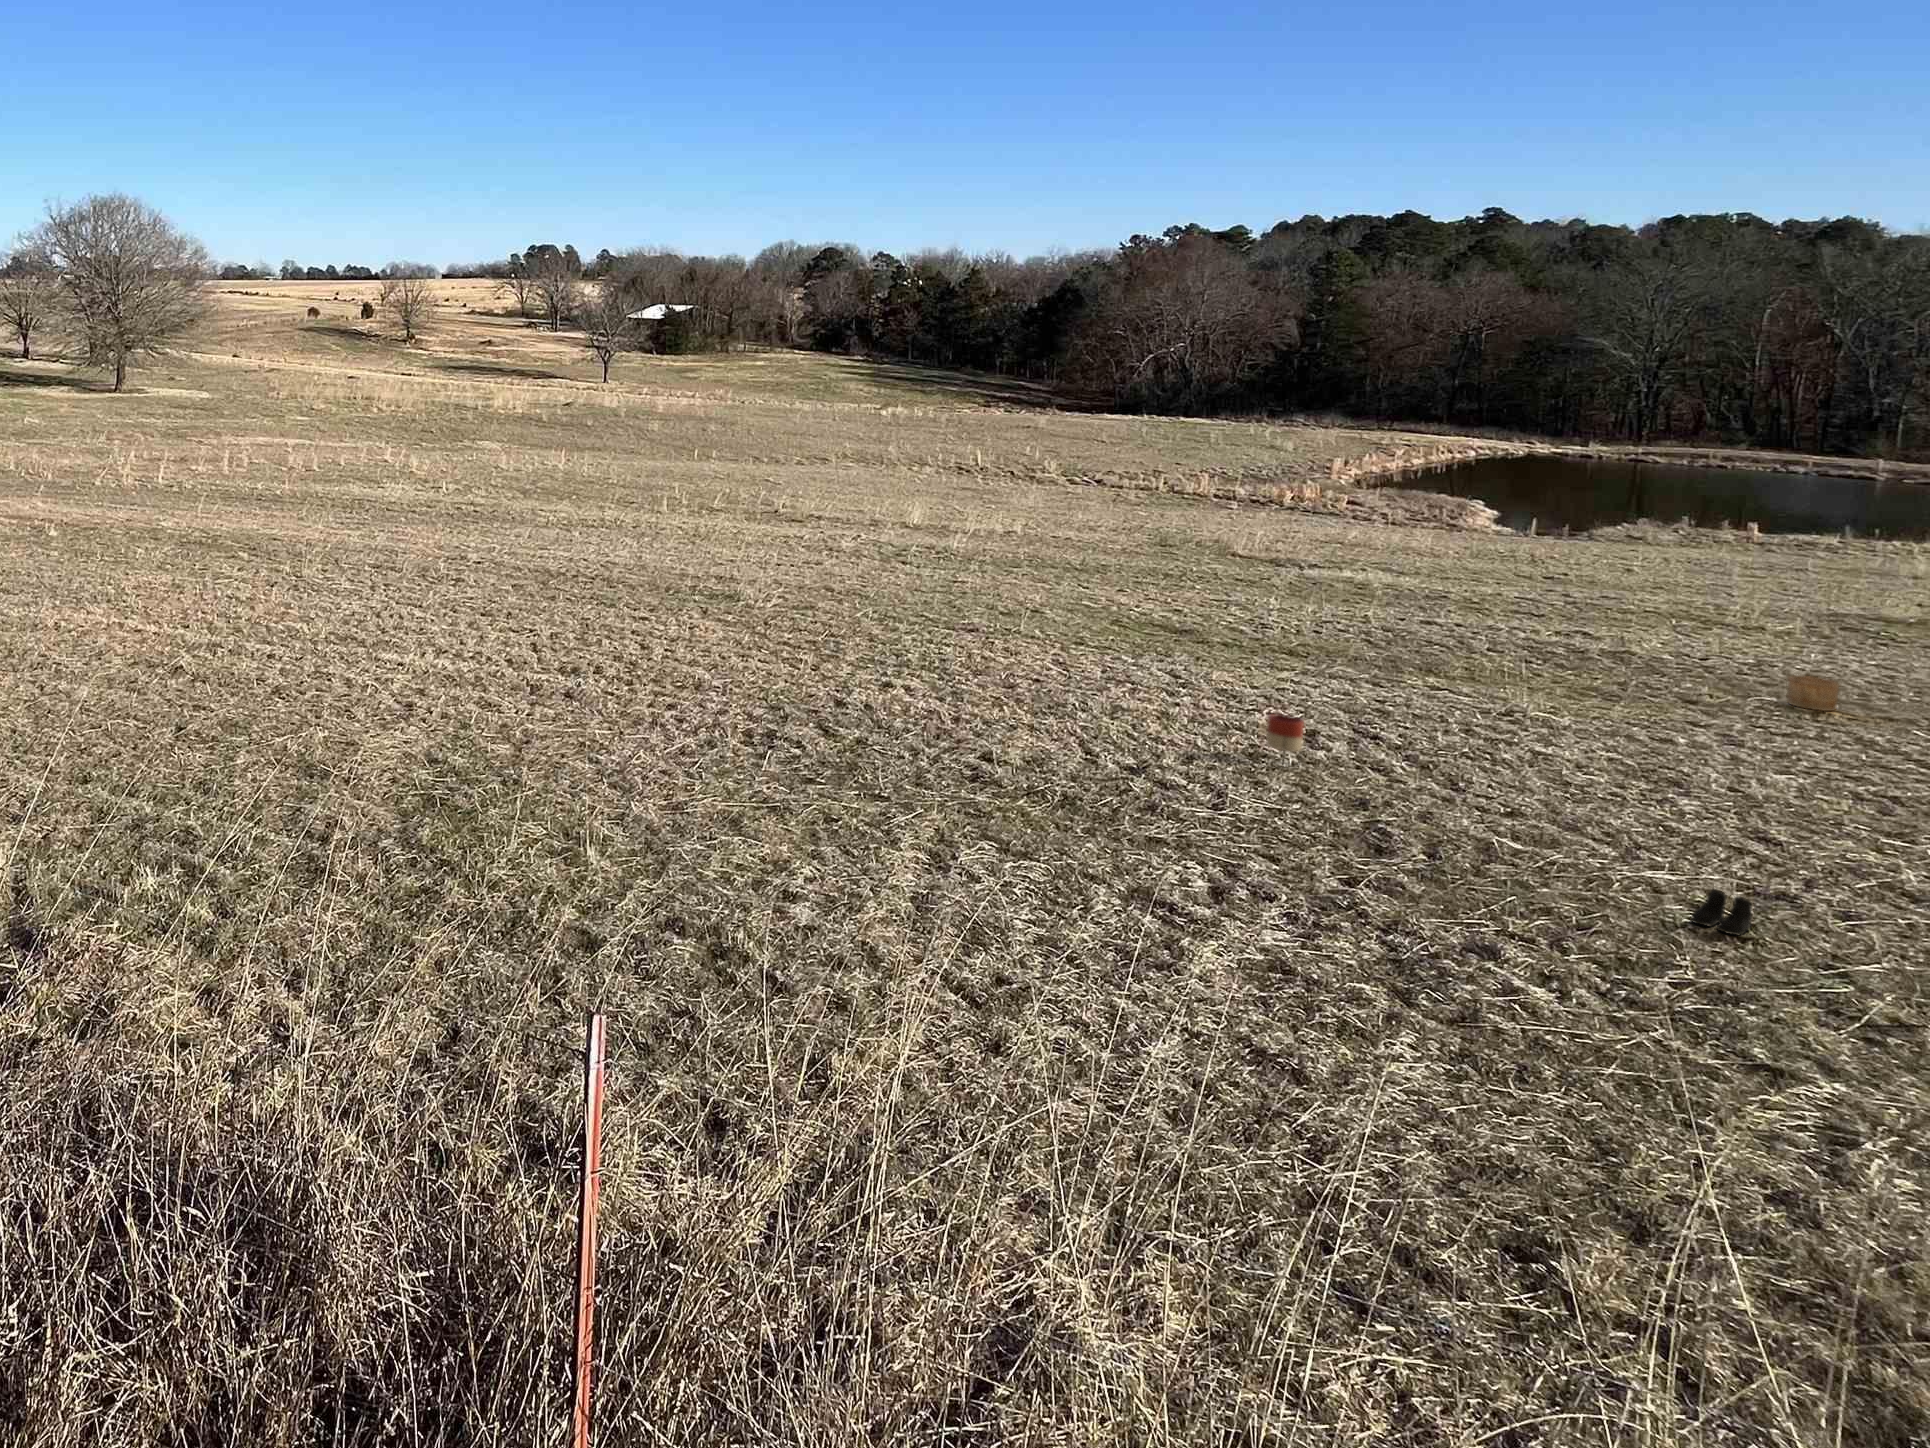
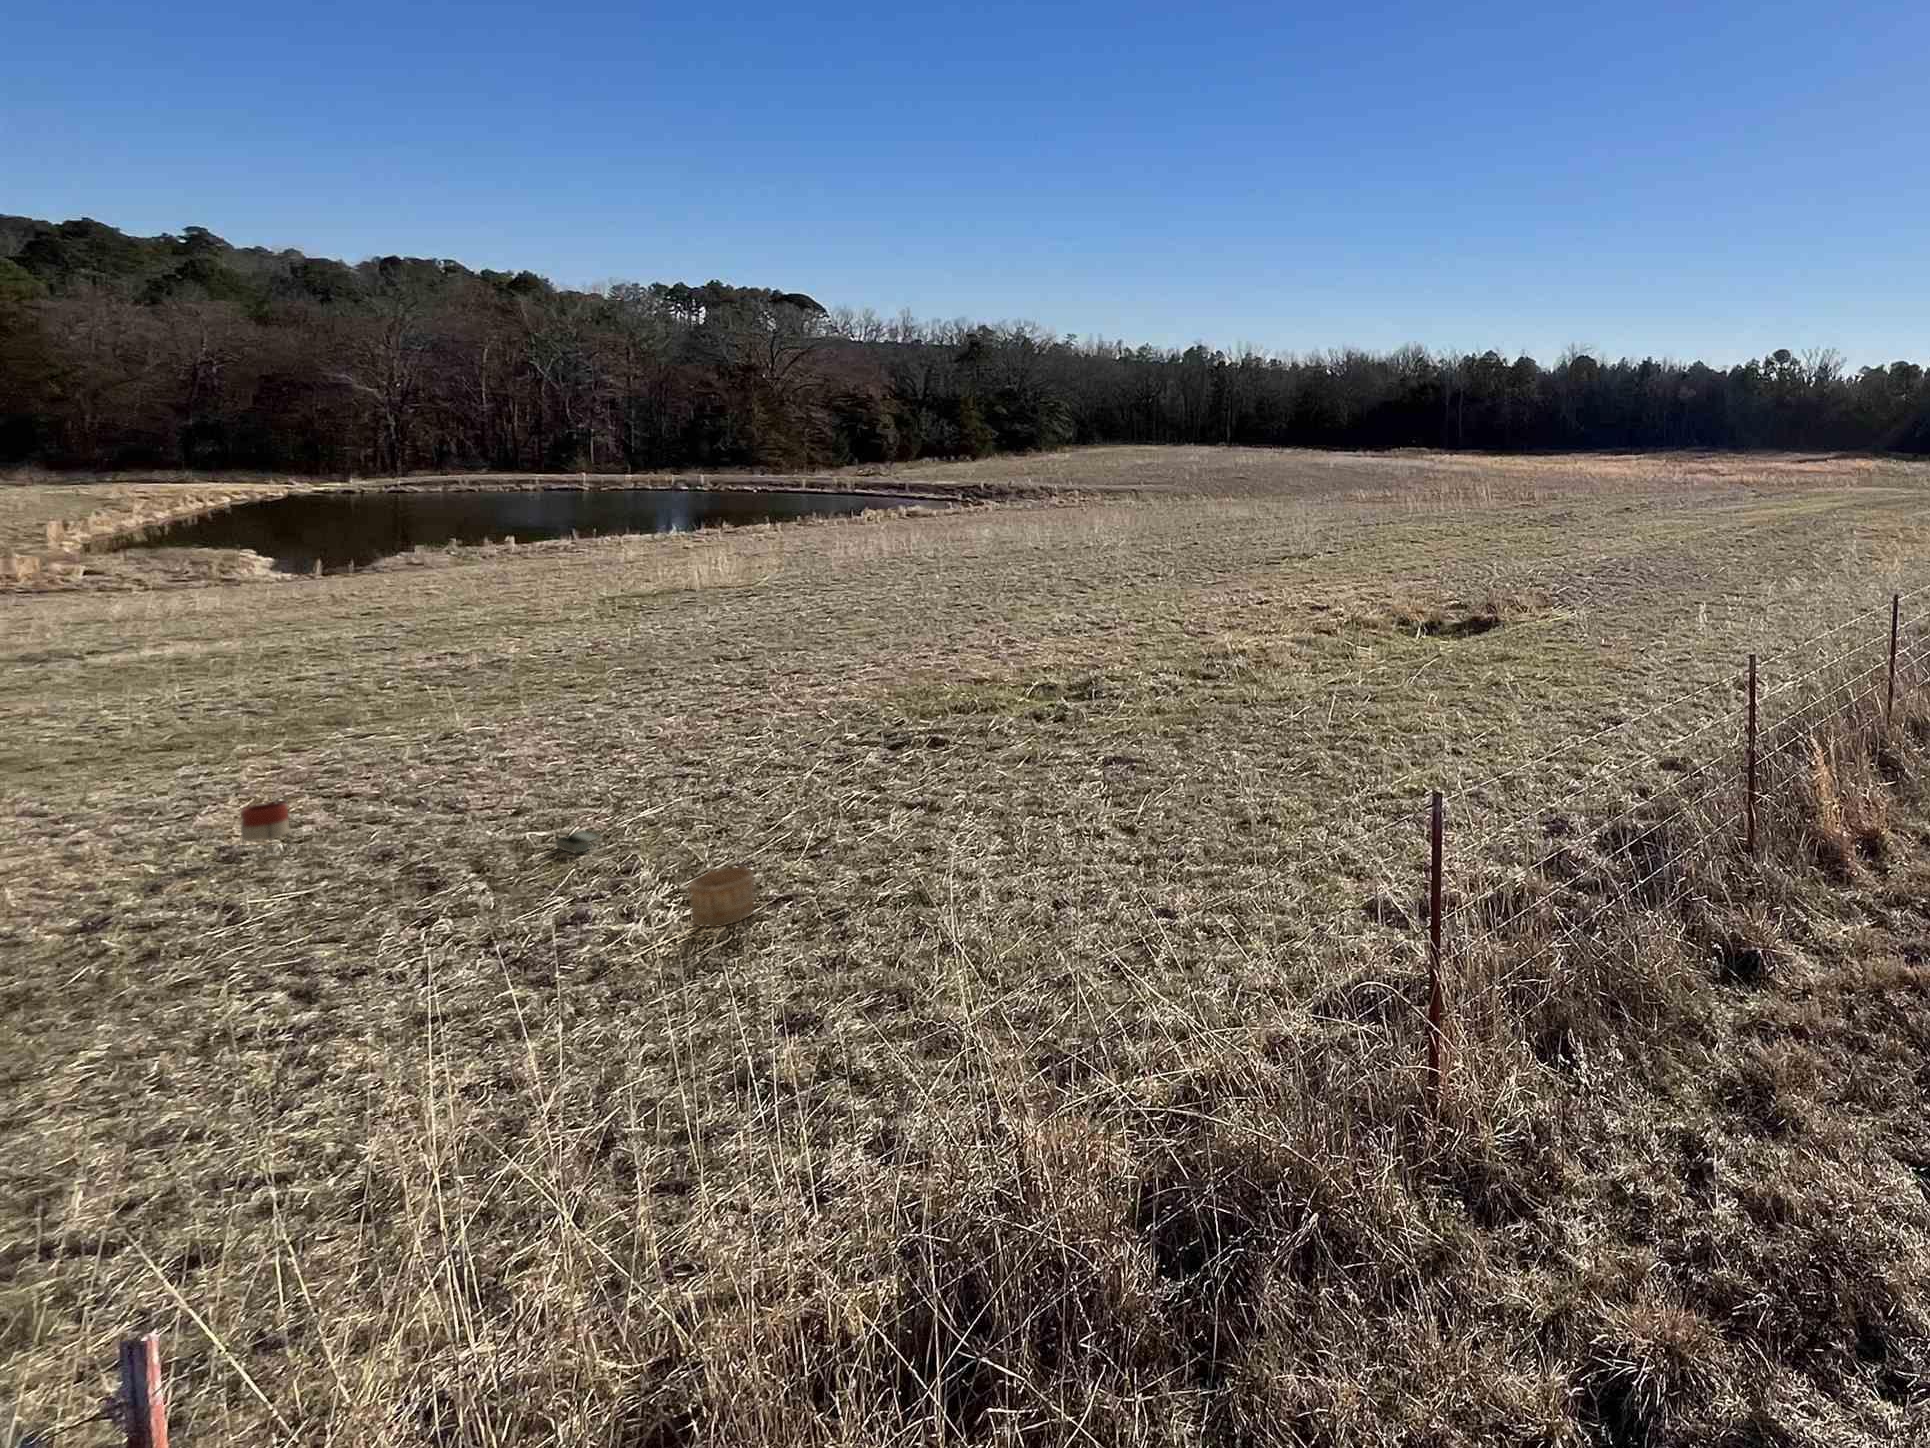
wooden bucket: present [1787,675,1839,711] -> present [689,867,754,927]
toolbox: none [1523,856,1580,886] -> present [555,831,602,853]
boots: present [1692,889,1752,935] -> none [685,804,720,834]

